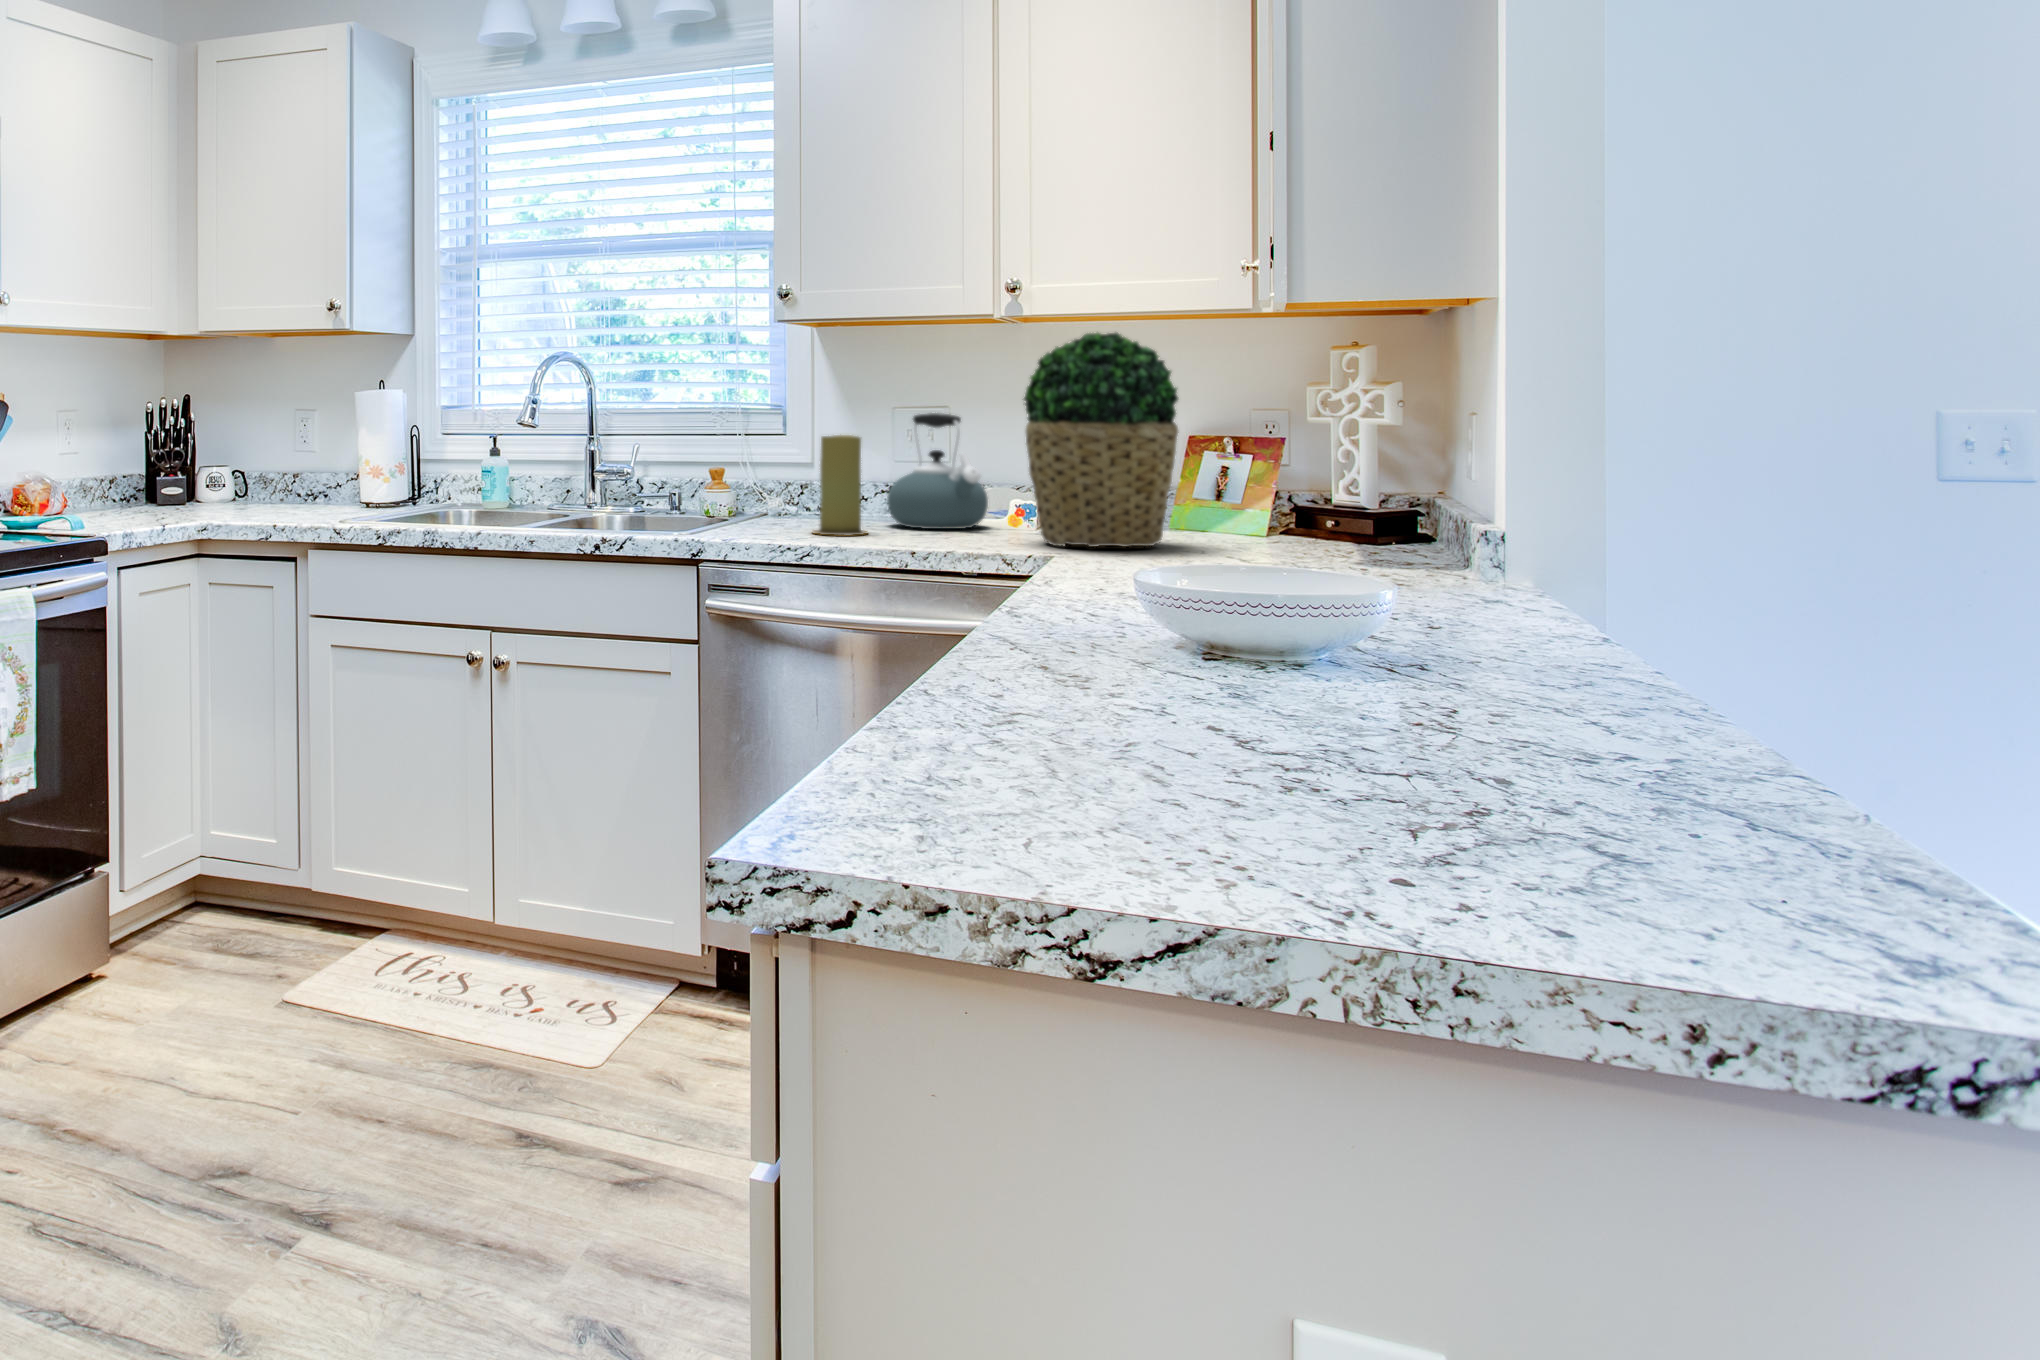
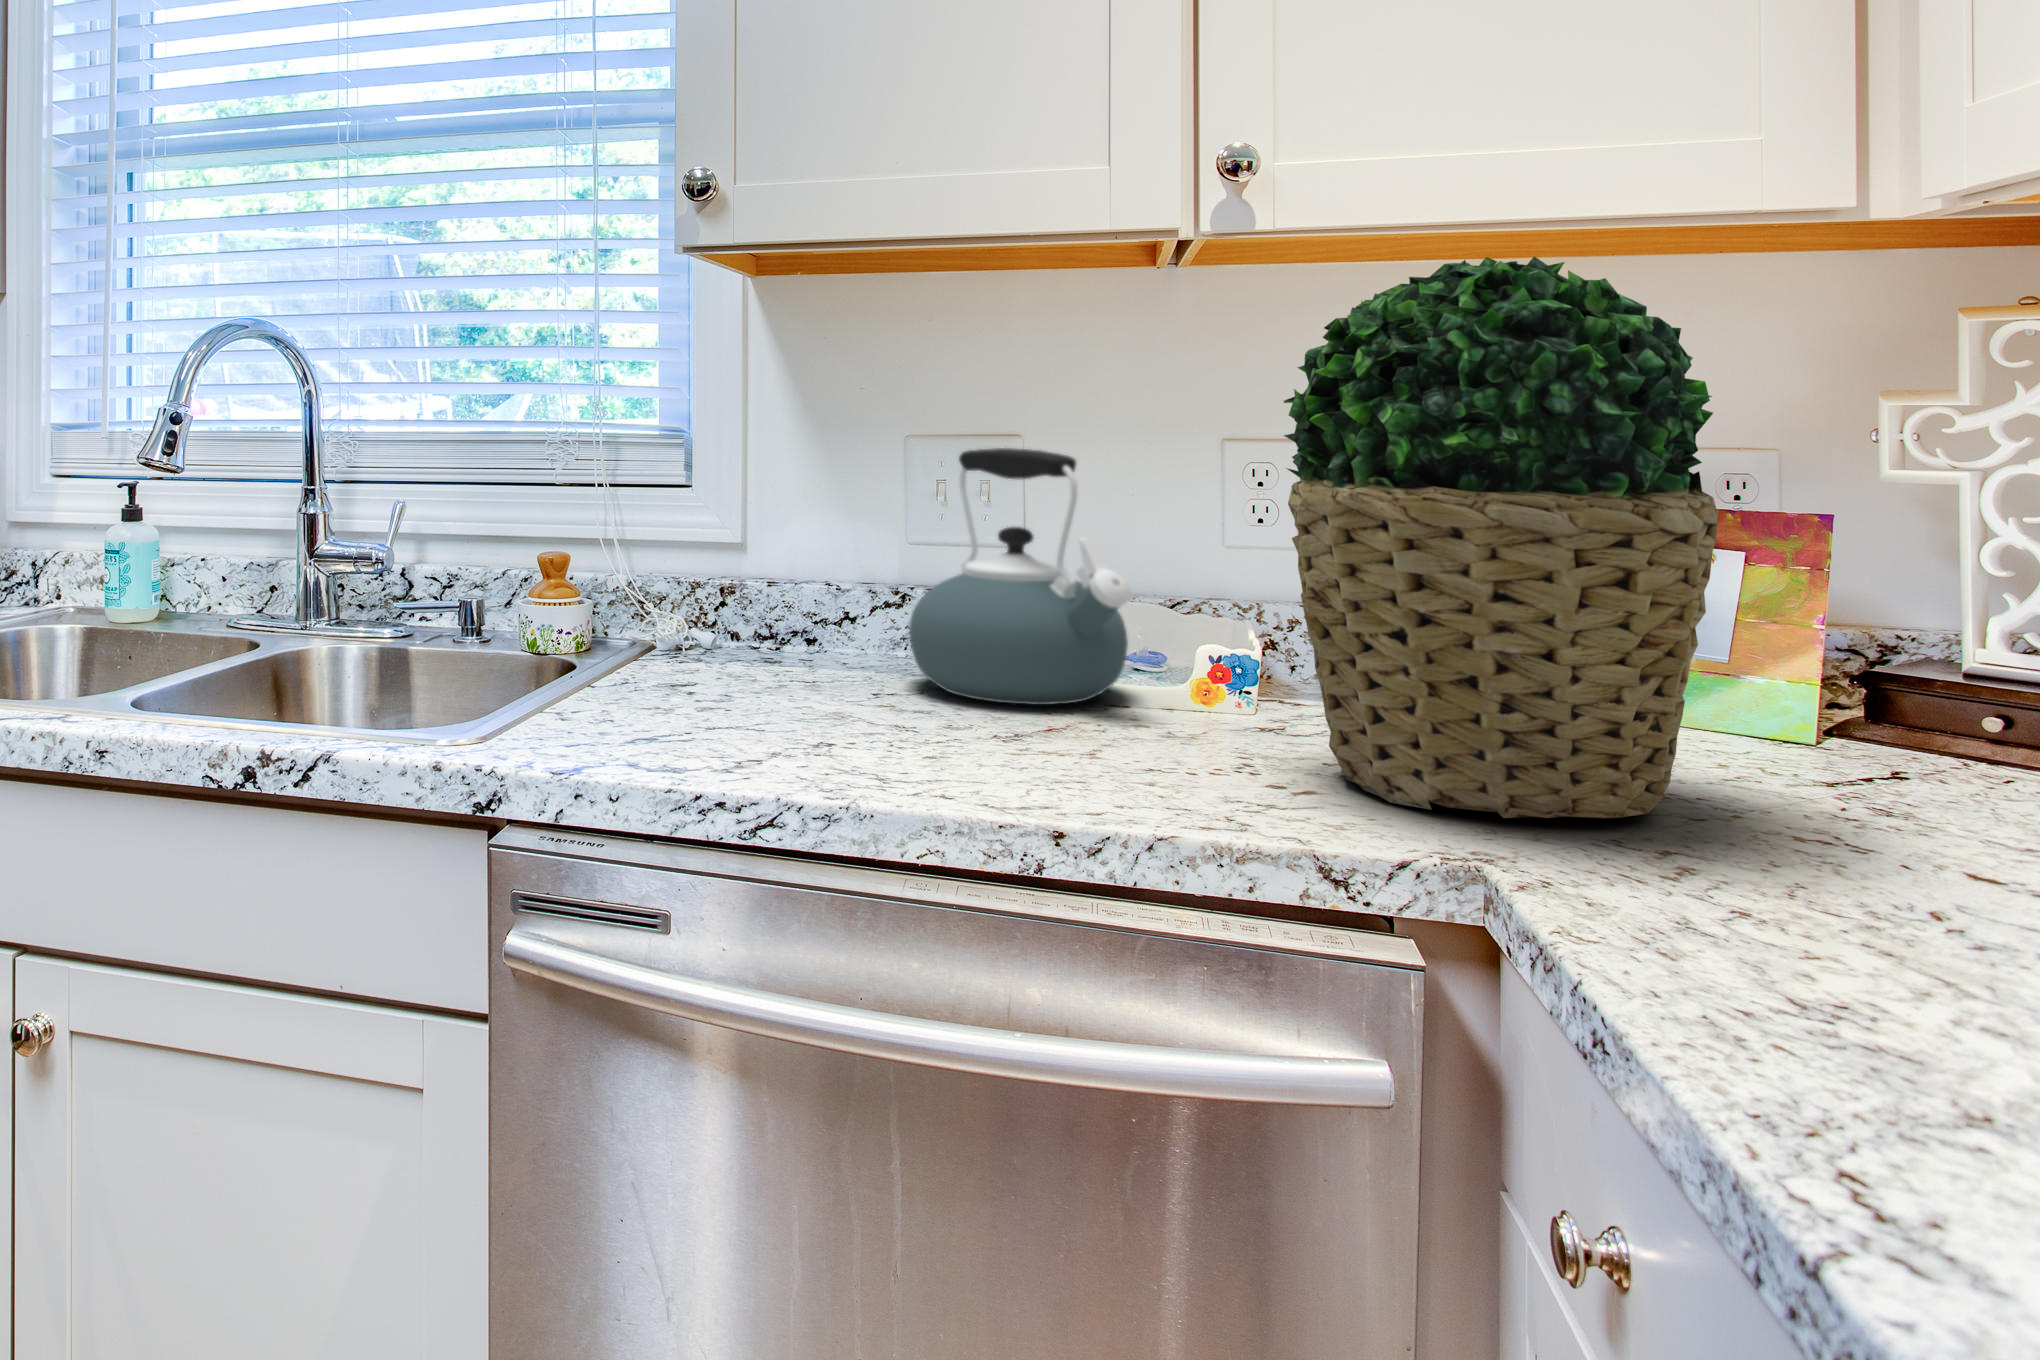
candle: present [813,435,867,536] -> none [758,499,890,740]

